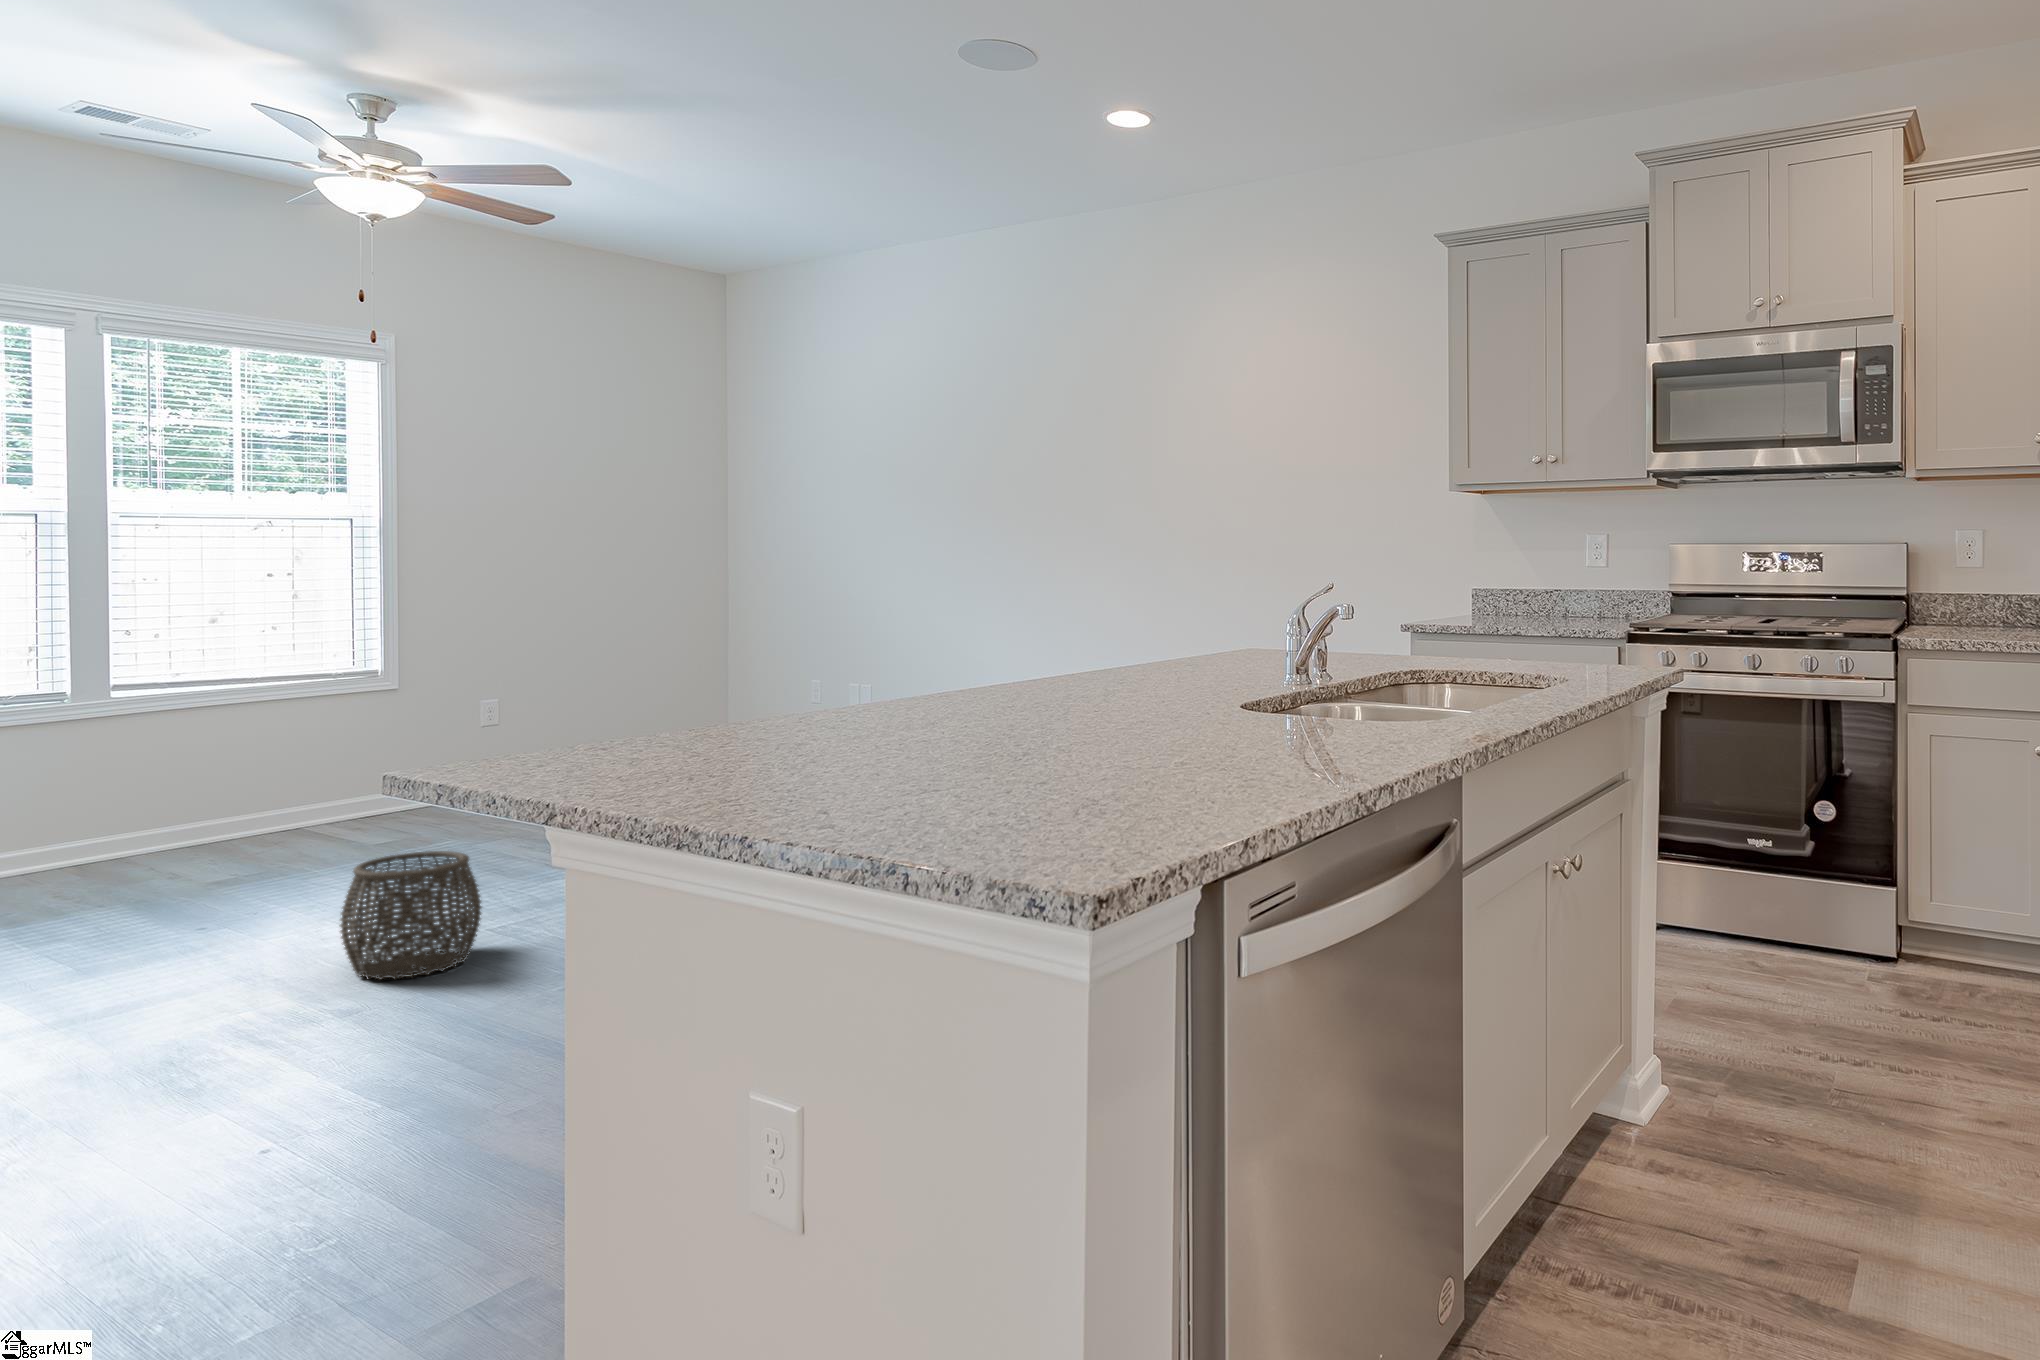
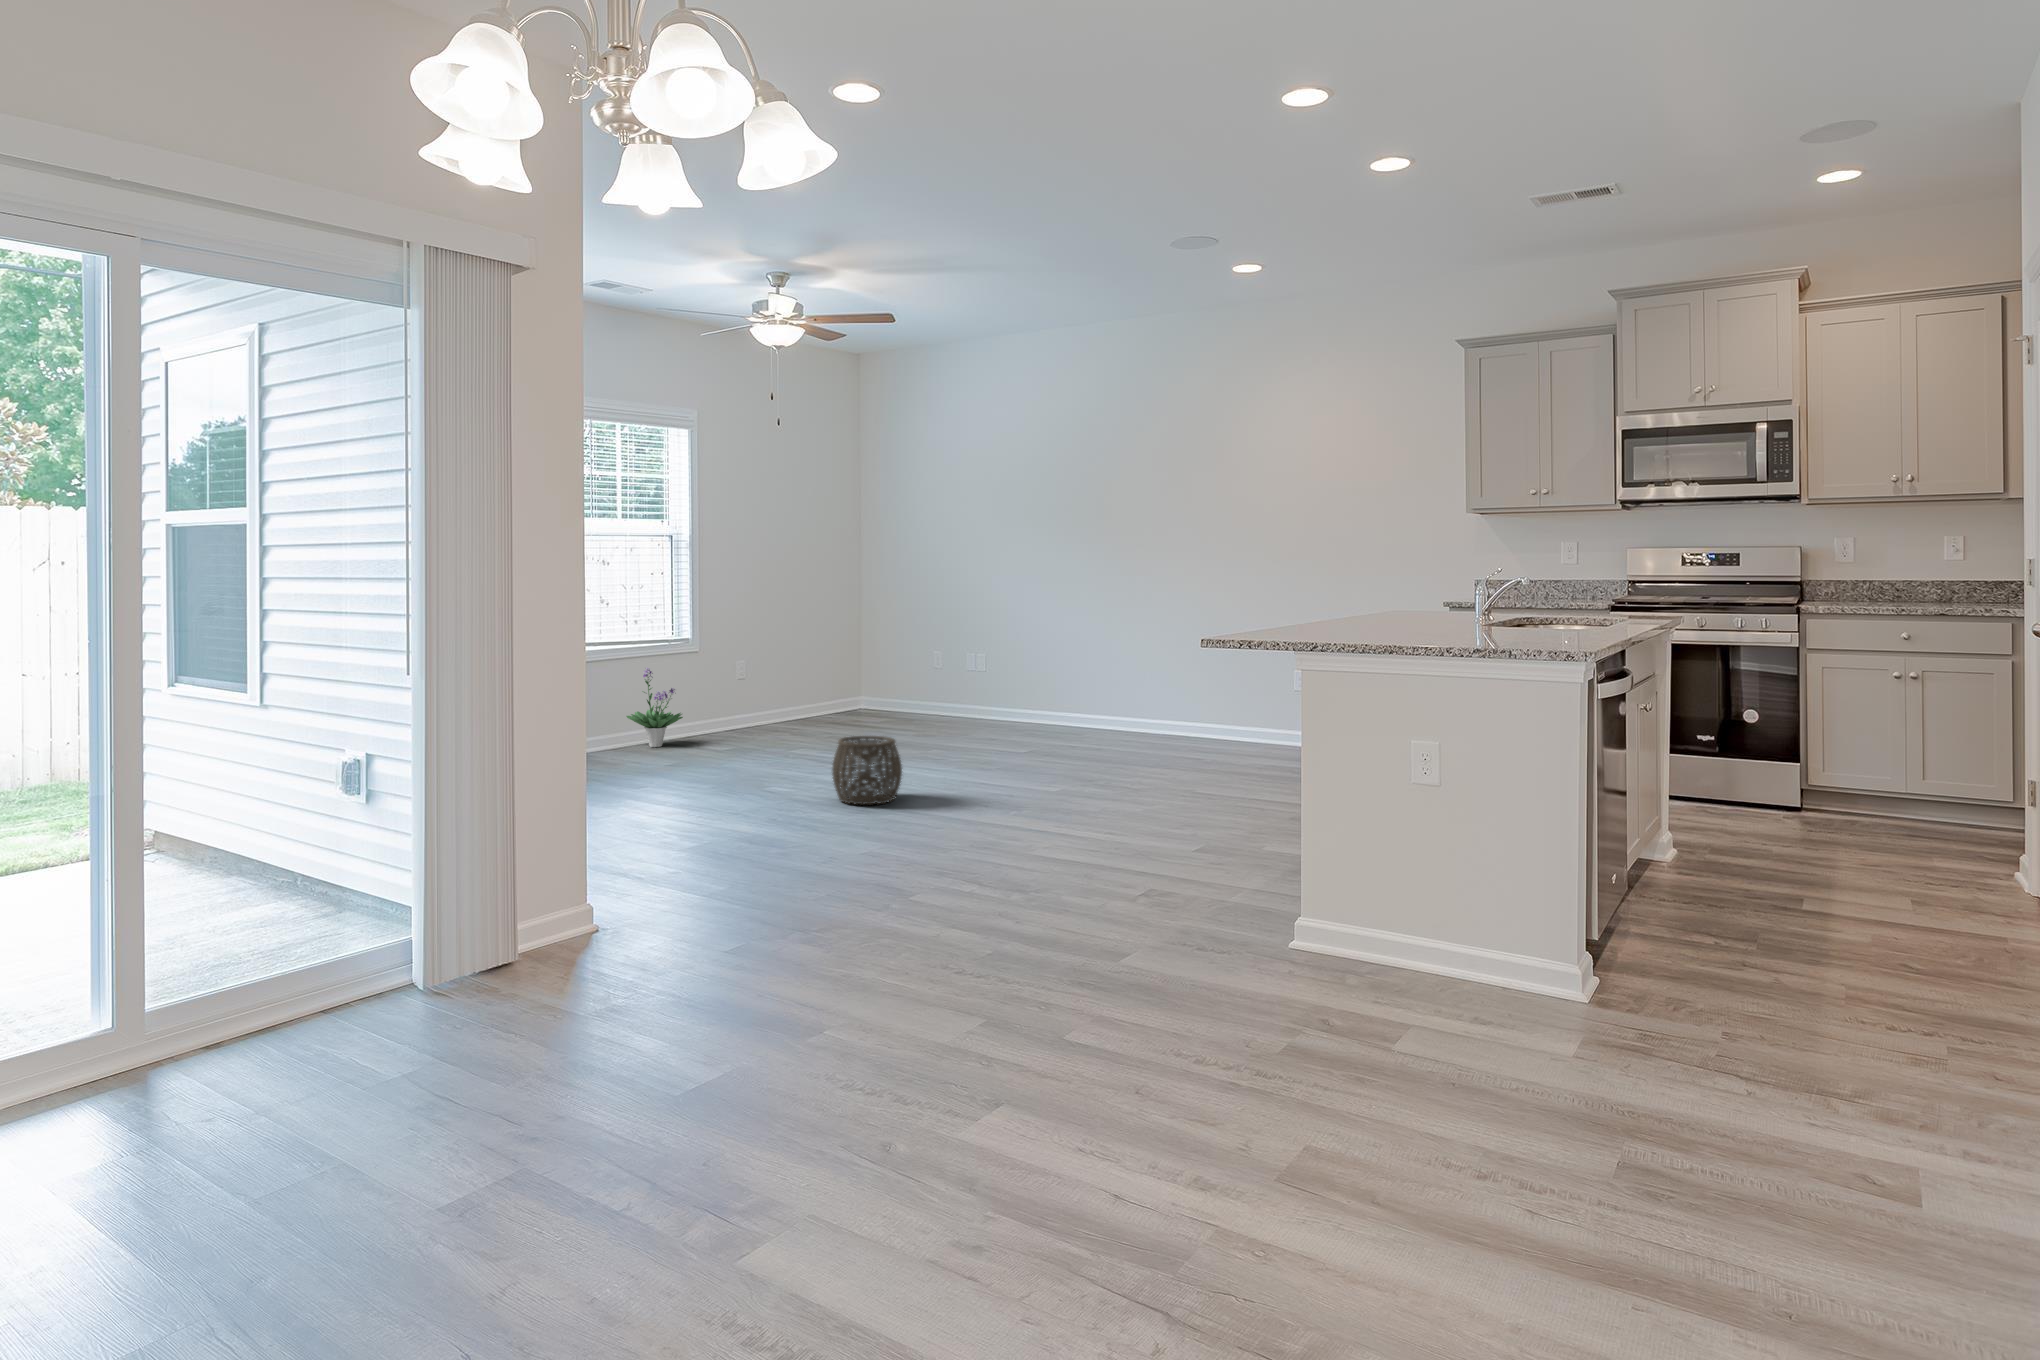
potted plant: none [216,720,329,845] -> present [626,668,683,747]

